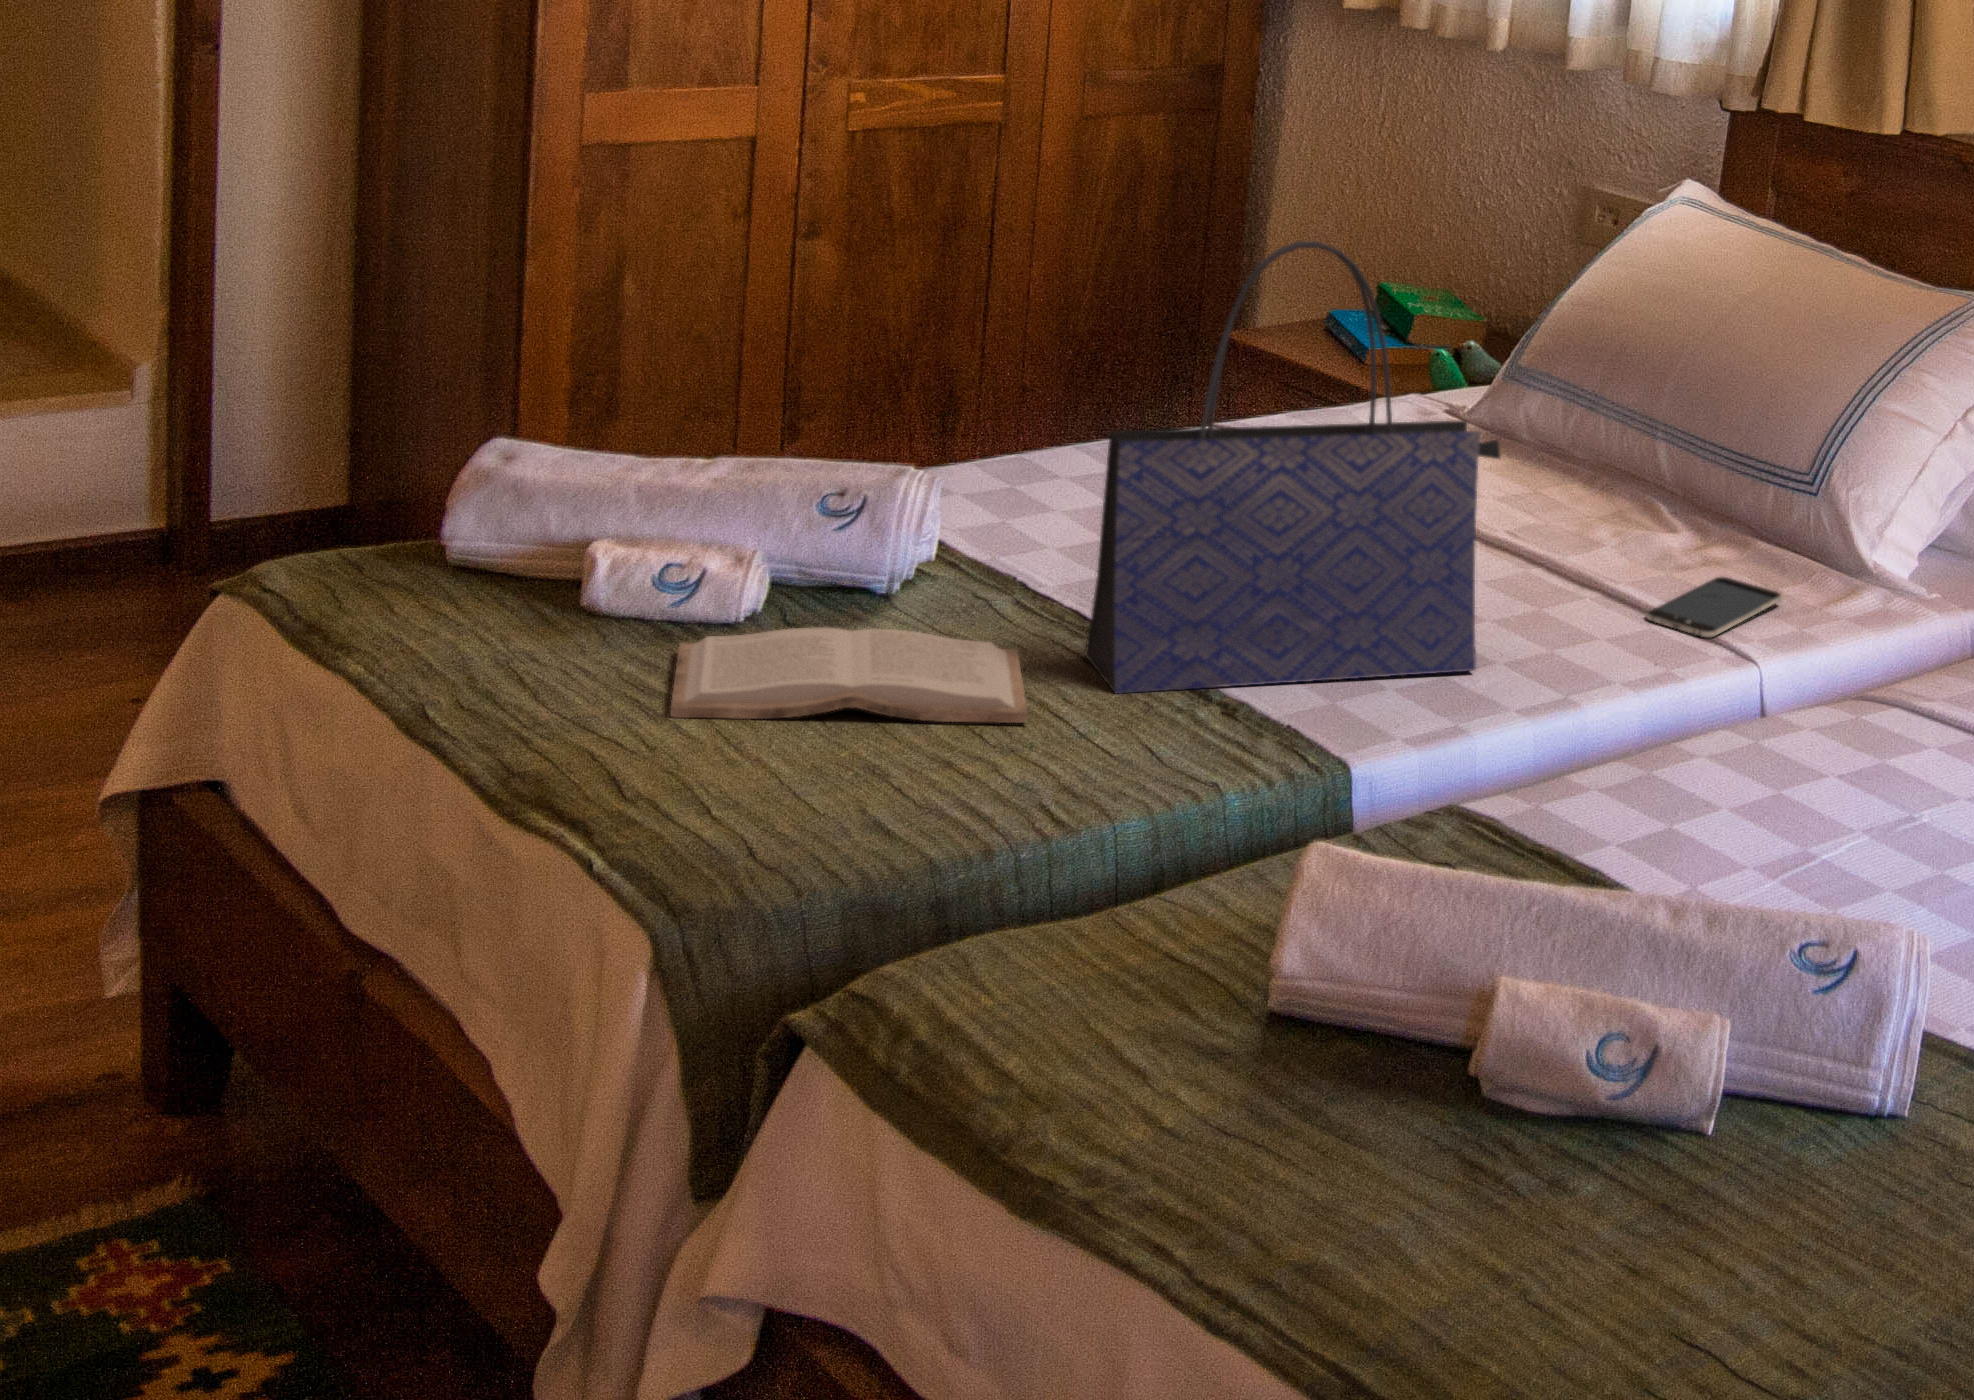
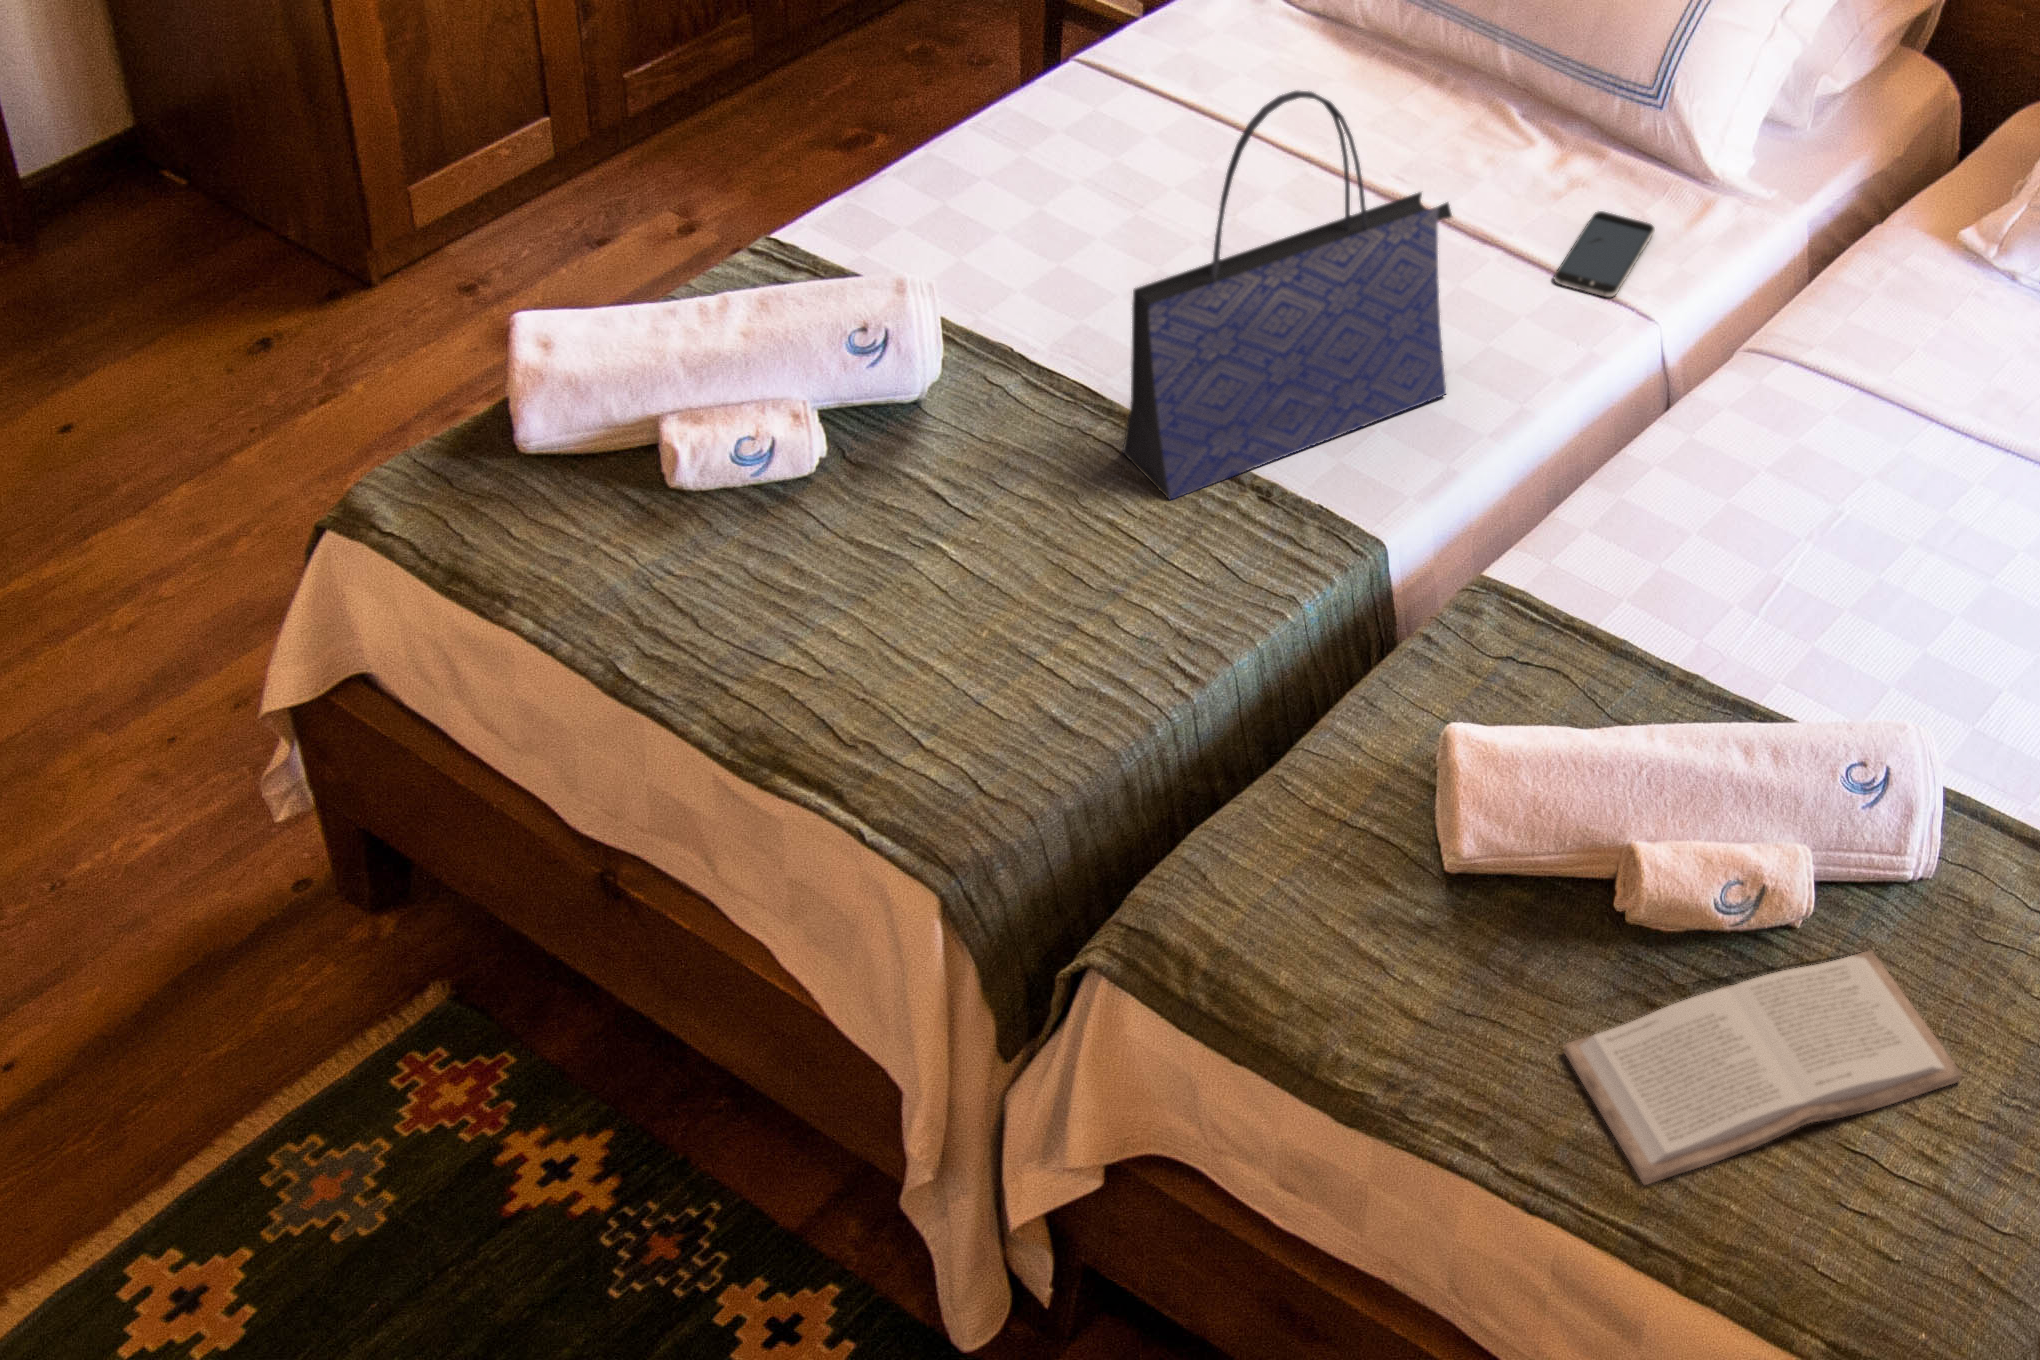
book: present [670,628,1028,723] -> present [1564,950,1962,1185]

